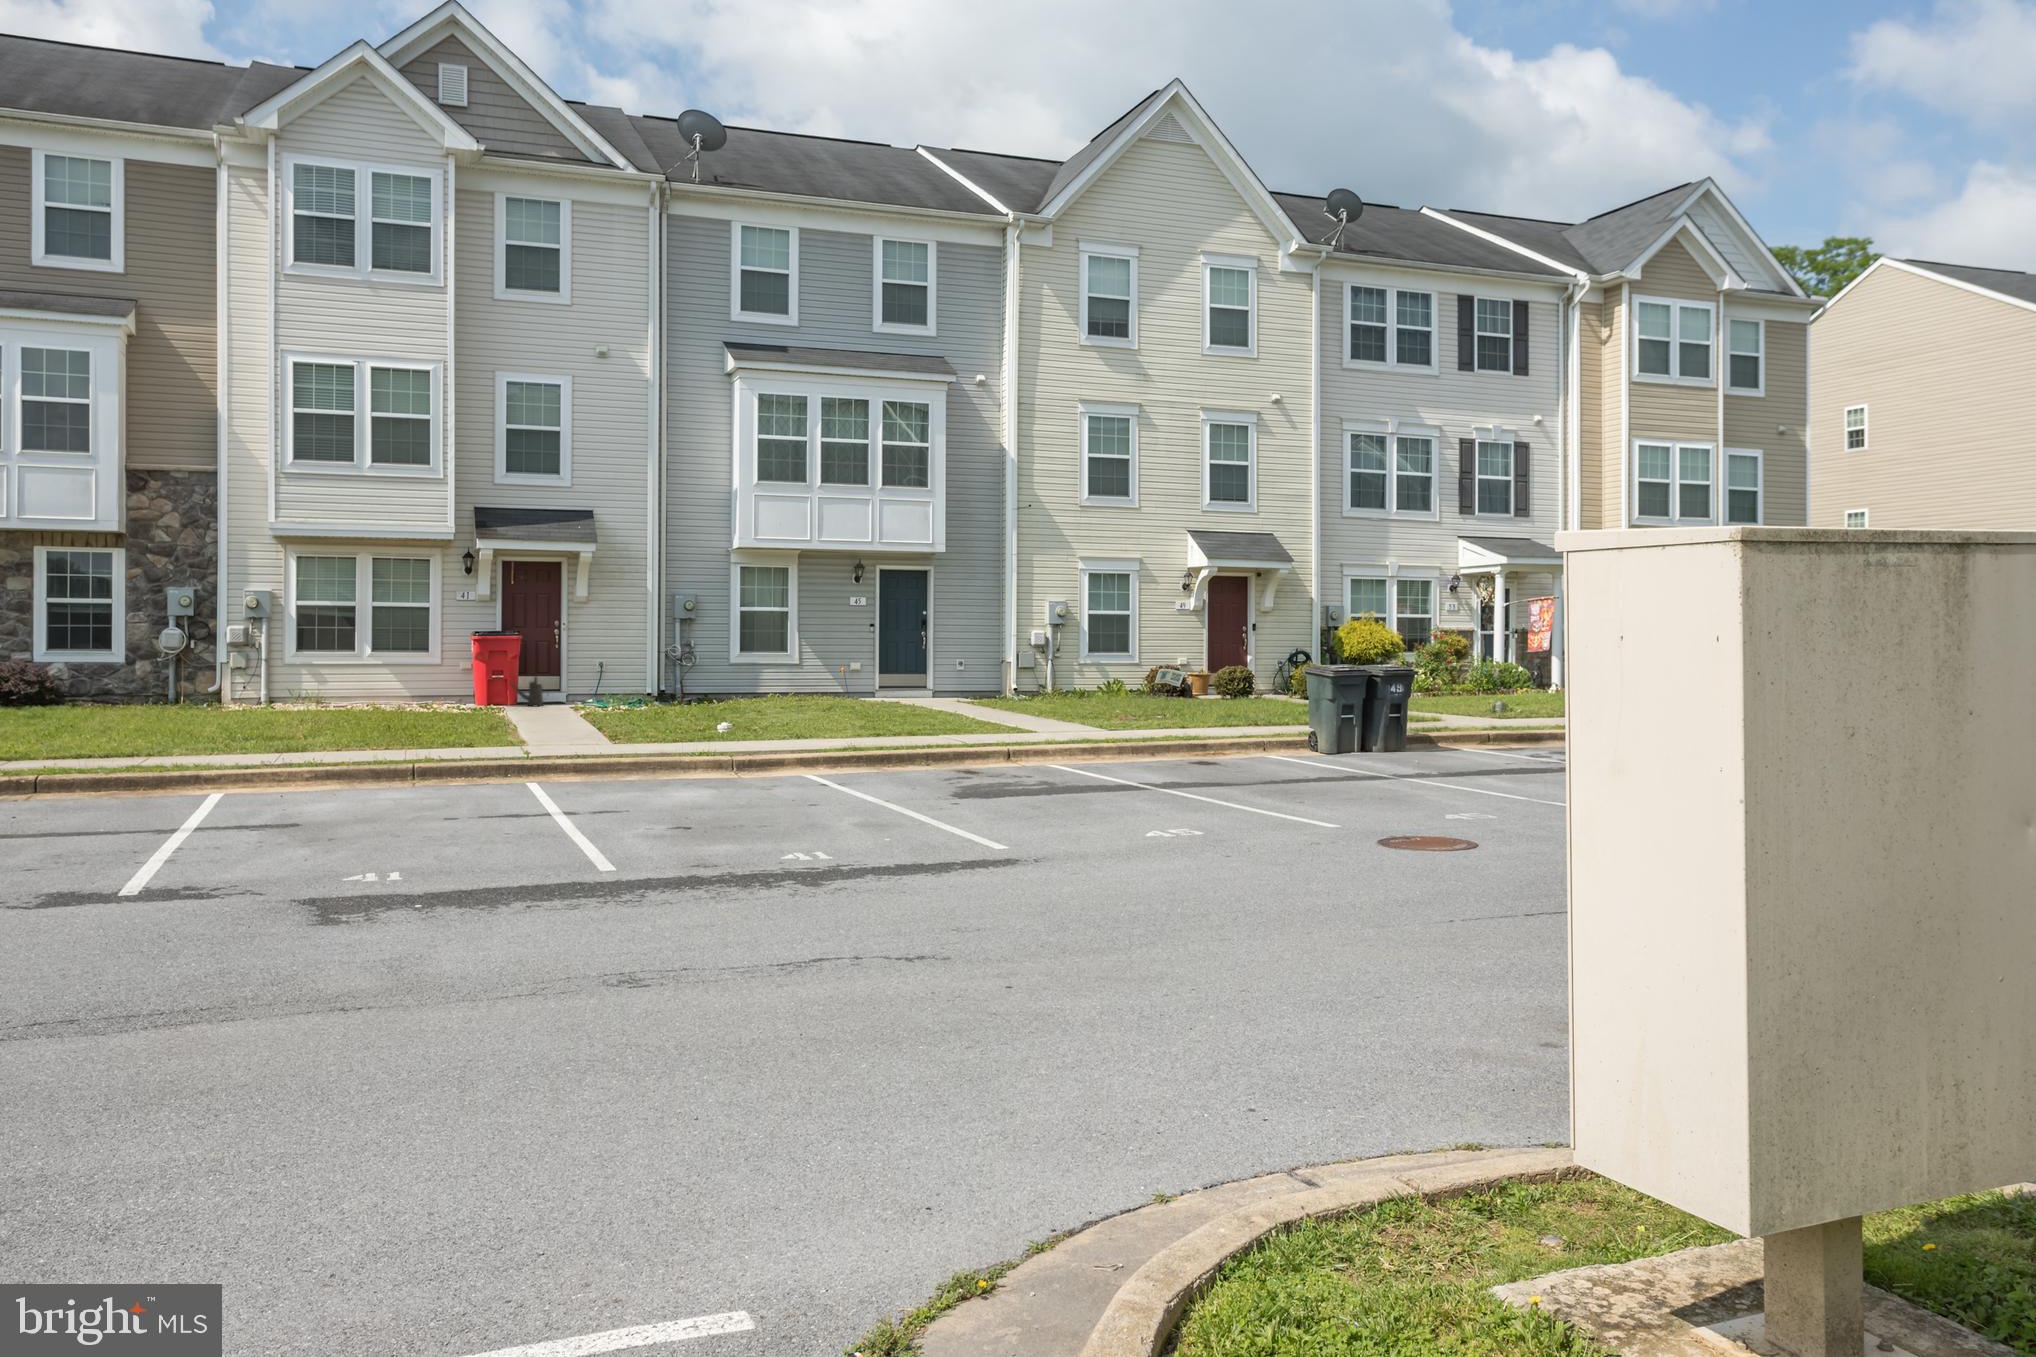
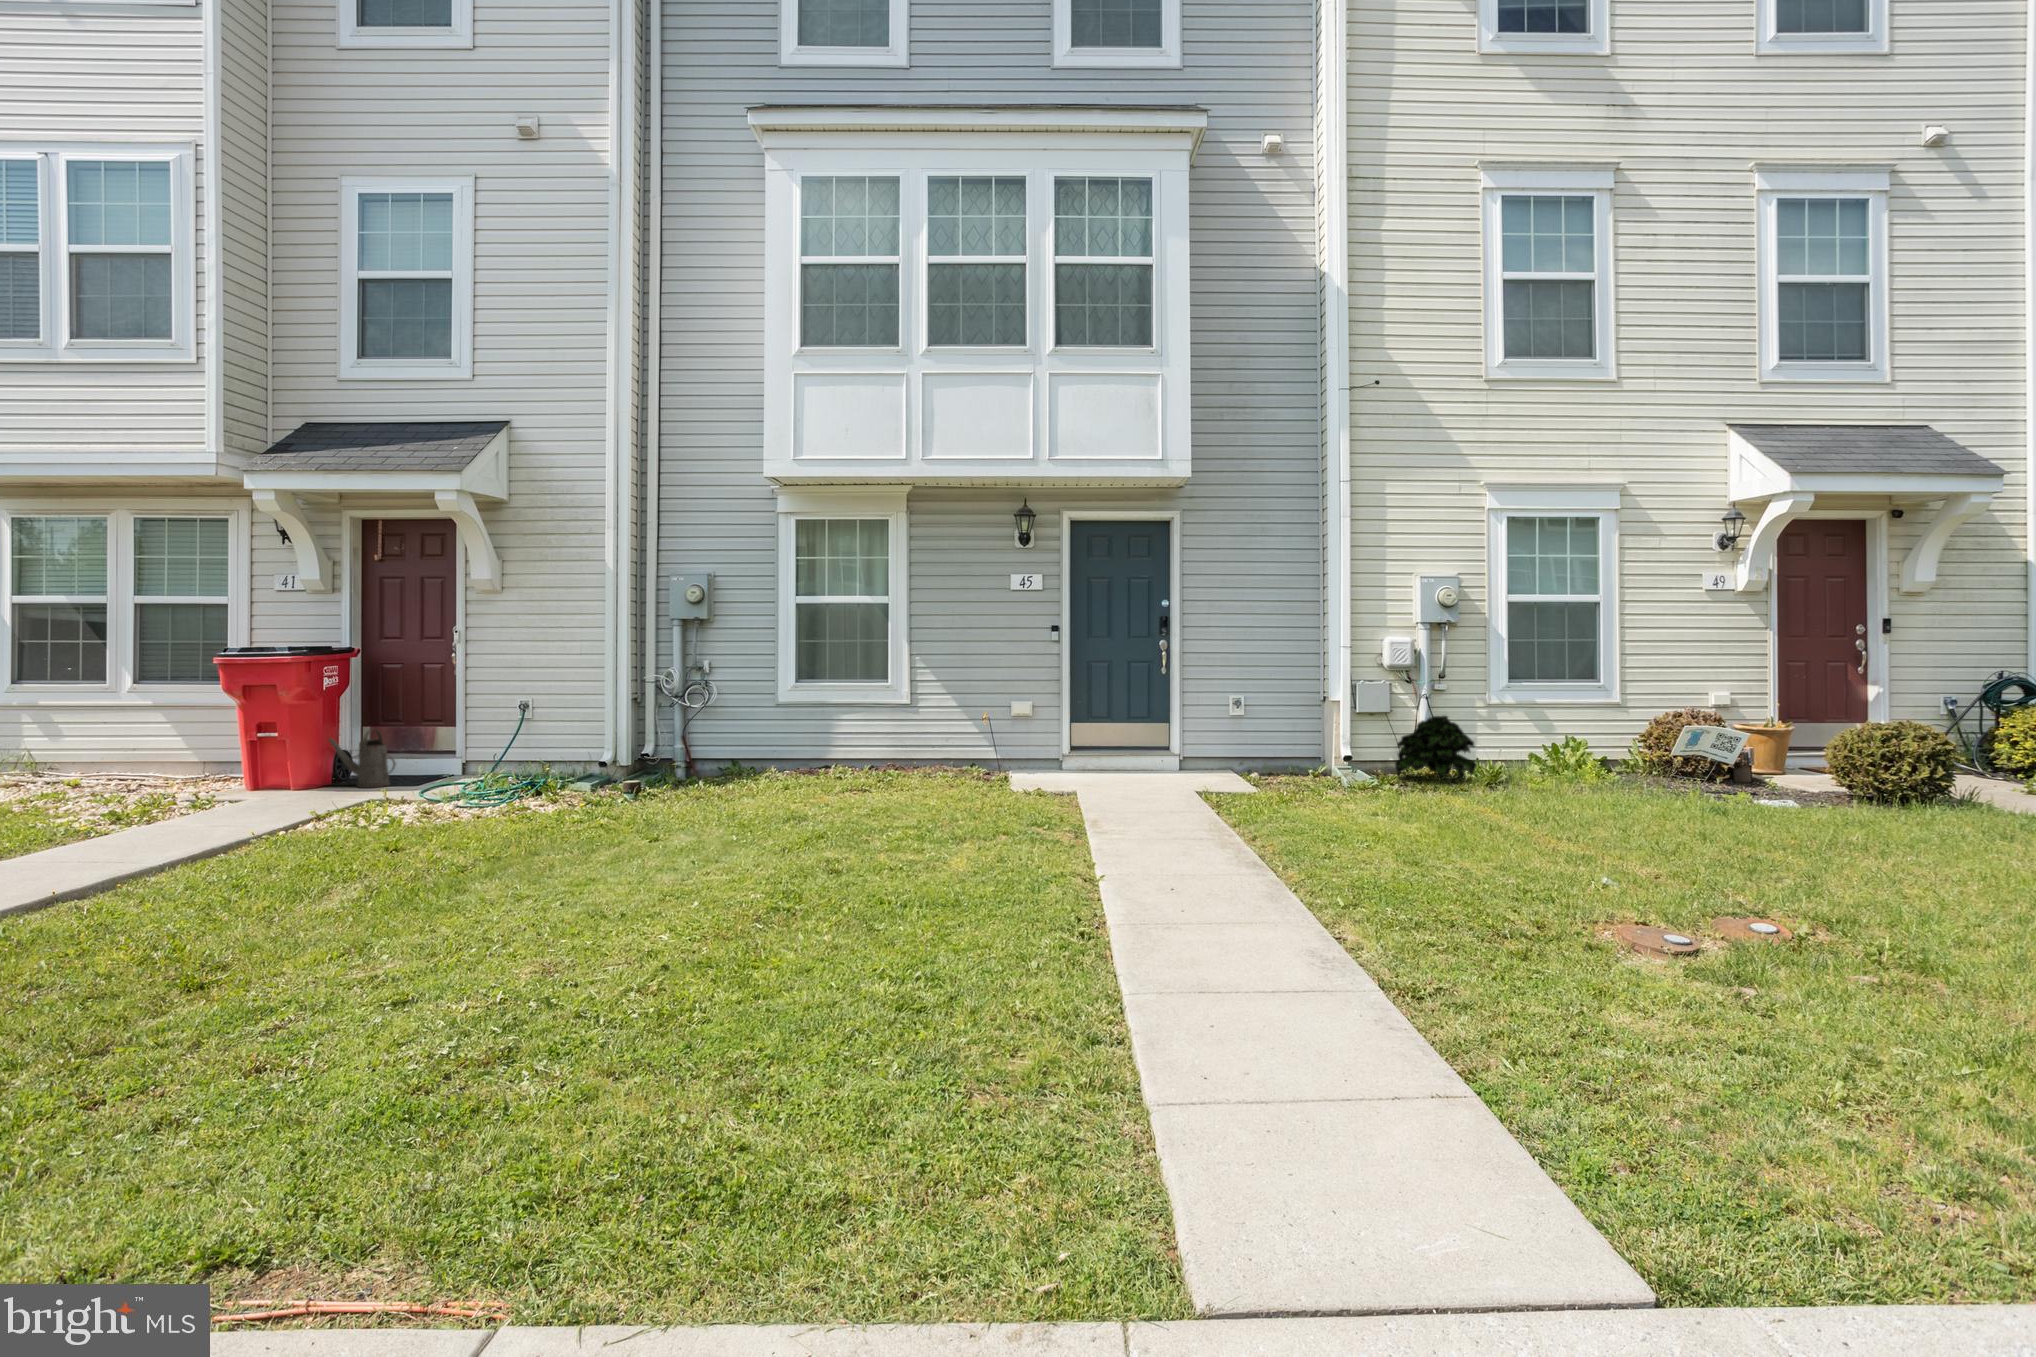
potted plant: none [1037,669,1073,699] -> present [1395,716,1477,780]

